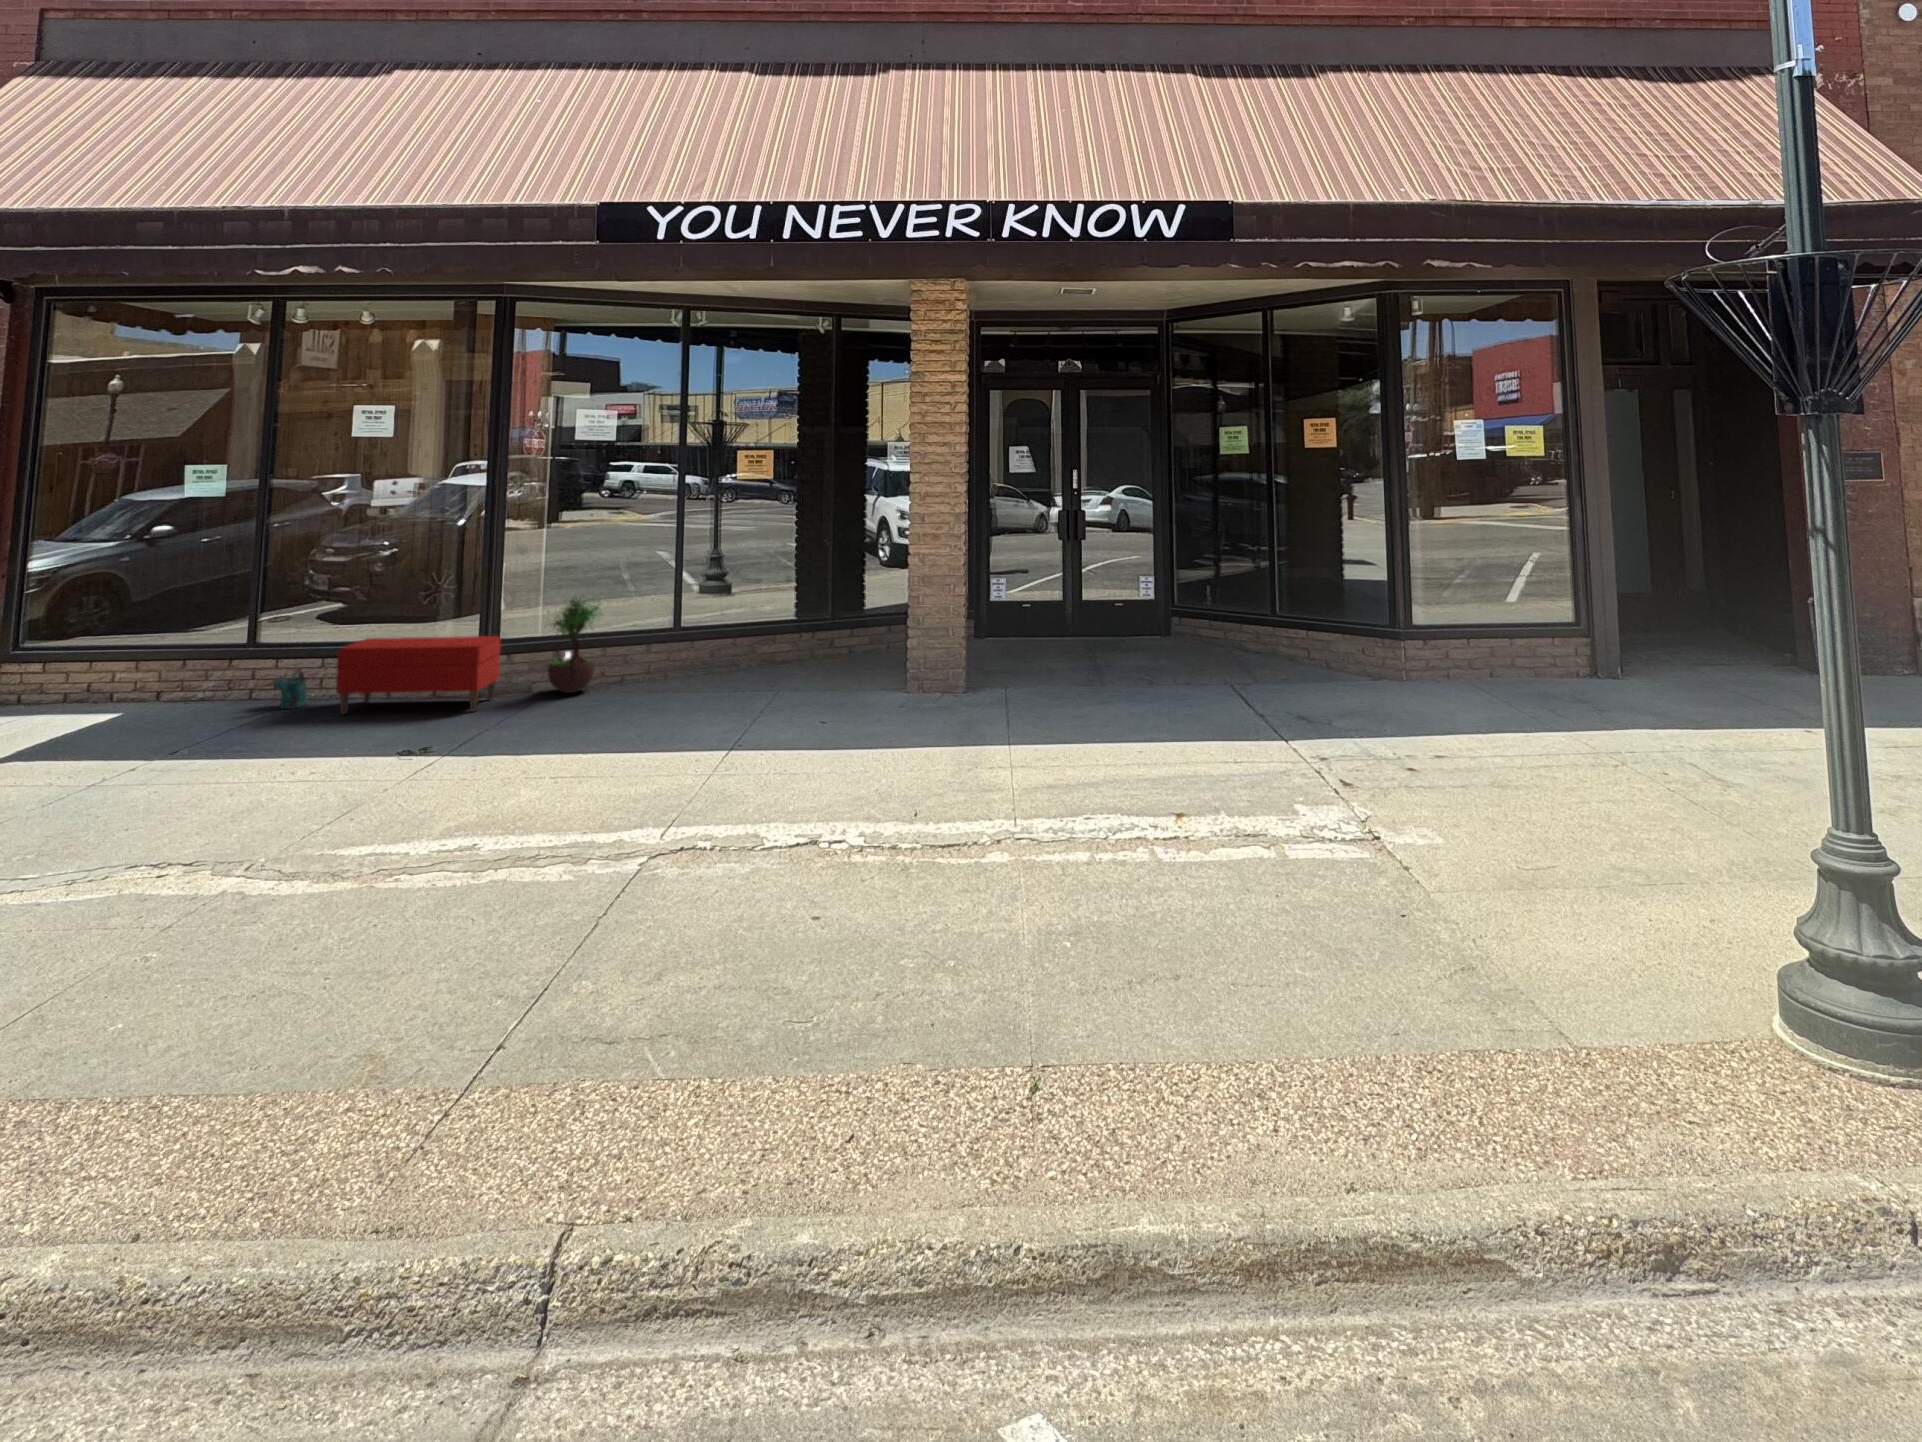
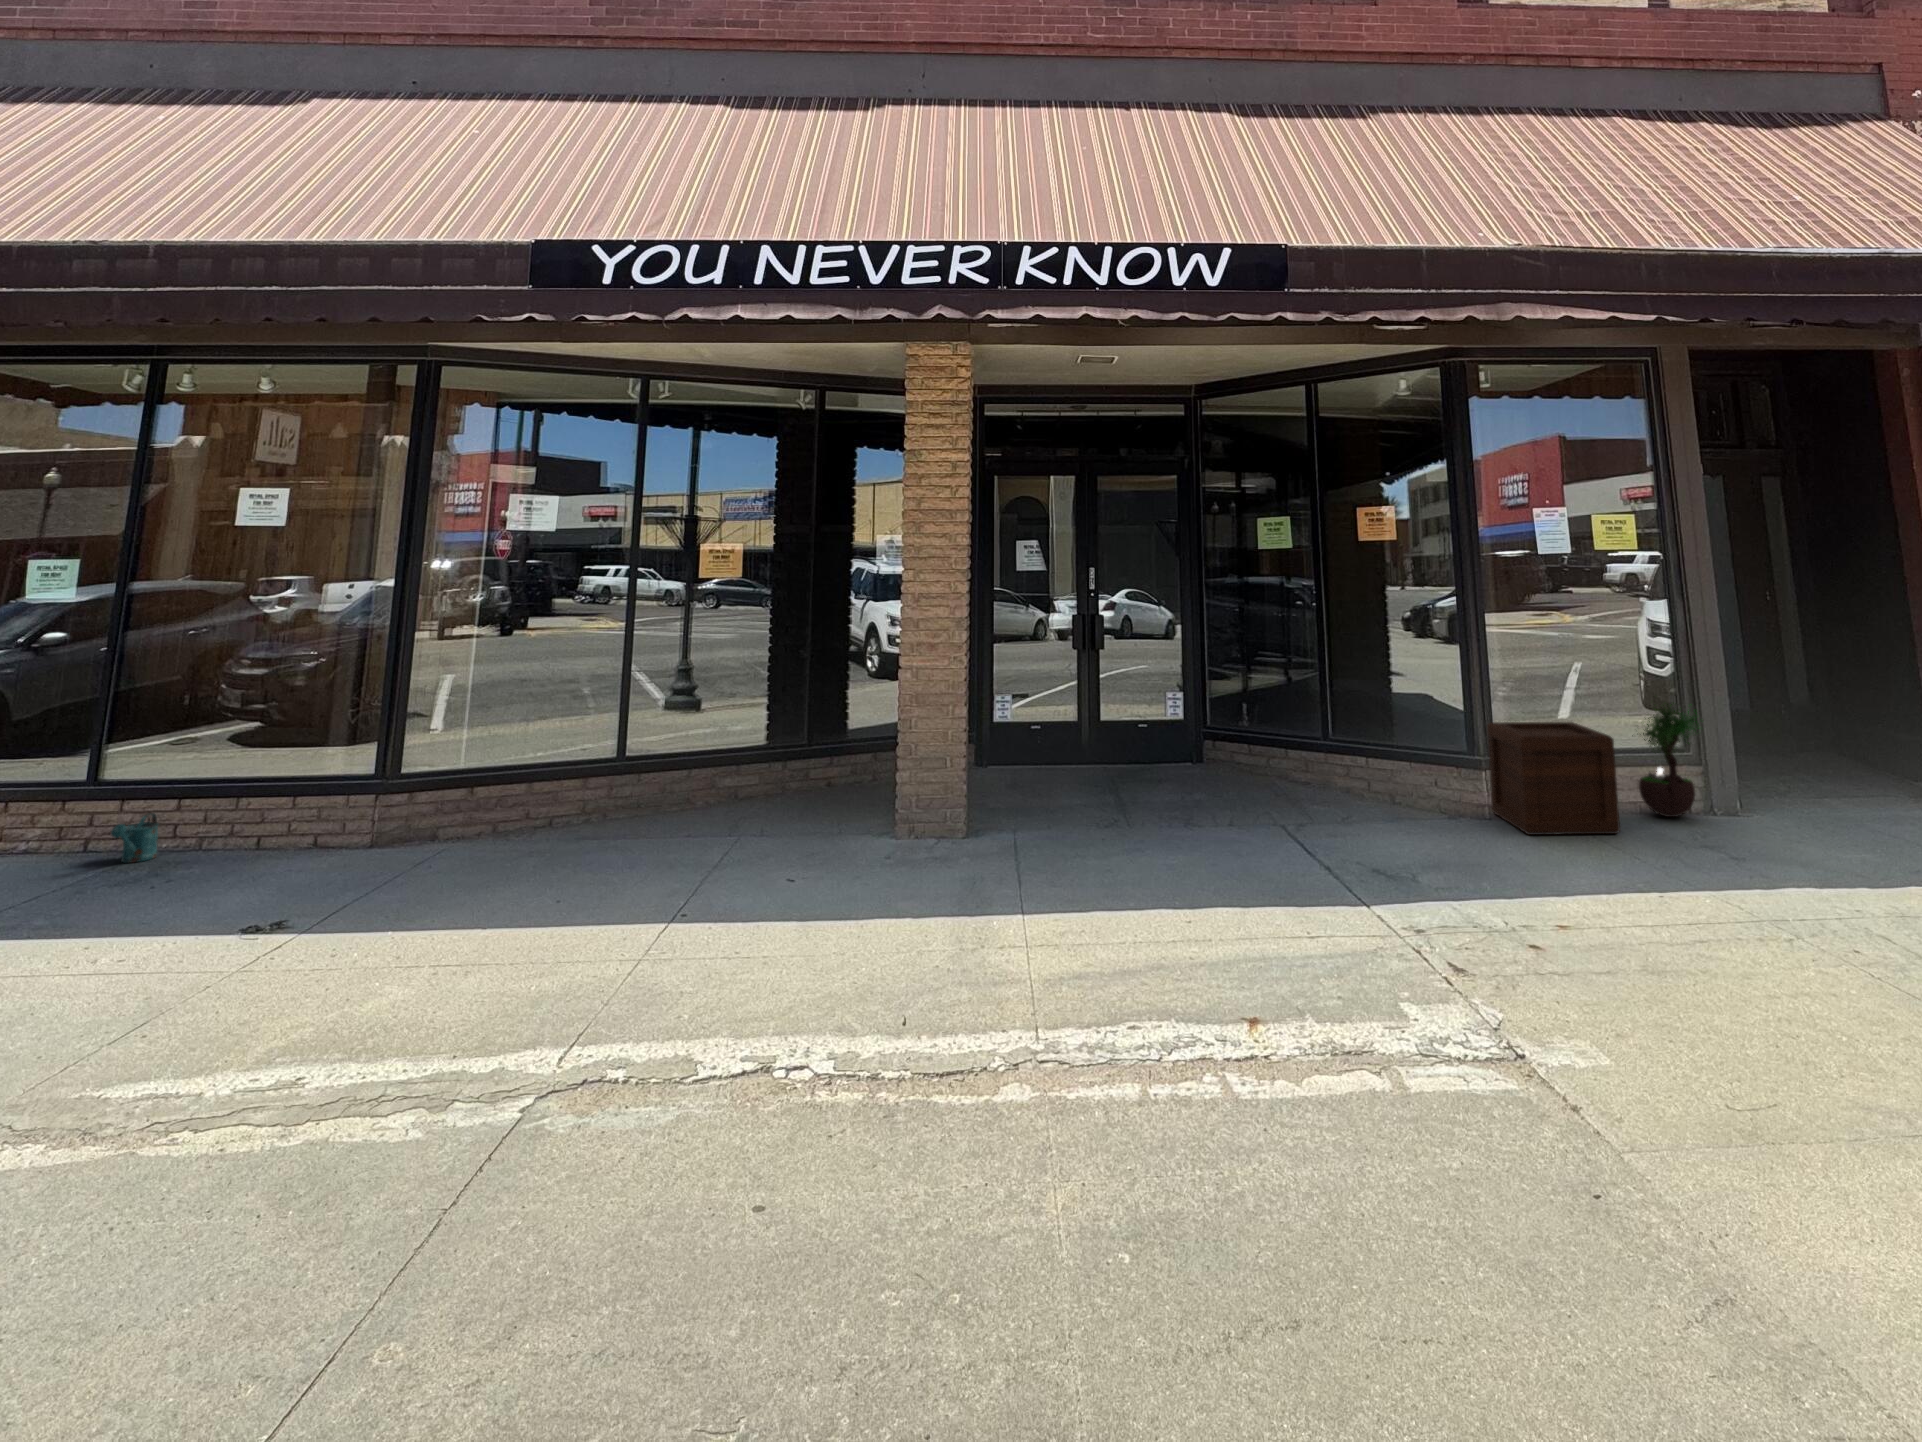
potted tree: present [544,598,603,693] -> present [1632,704,1697,817]
wooden crate: none [1410,603,1515,694] -> present [1487,722,1620,835]
bench: present [336,636,500,714] -> none [188,768,403,870]

